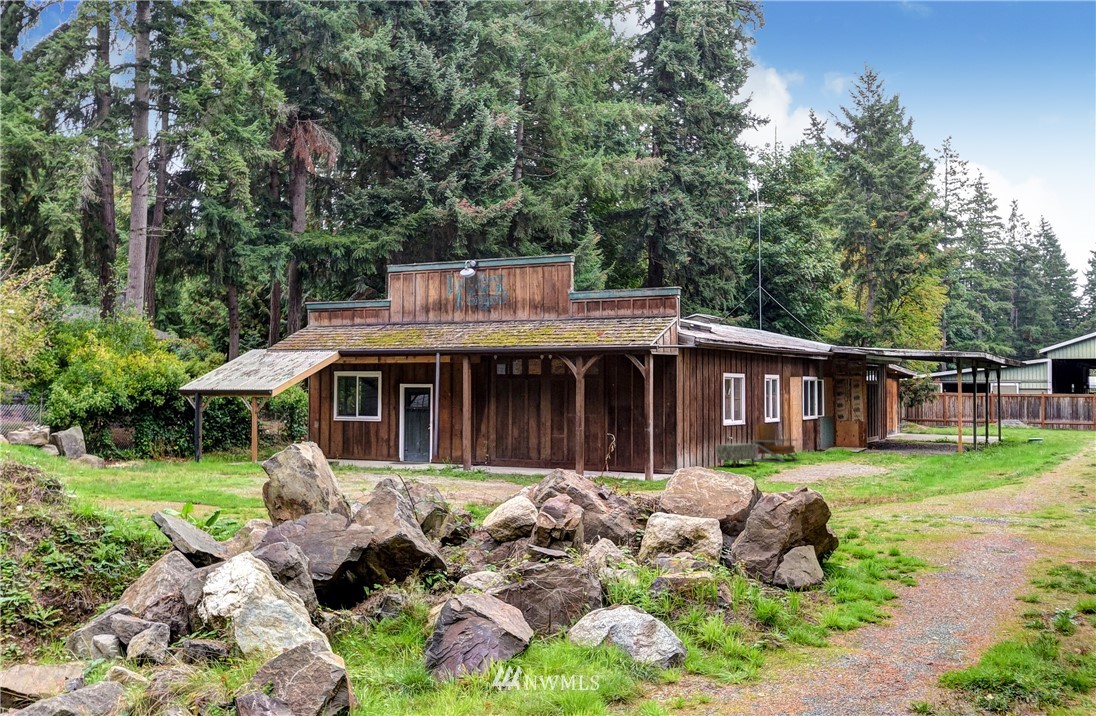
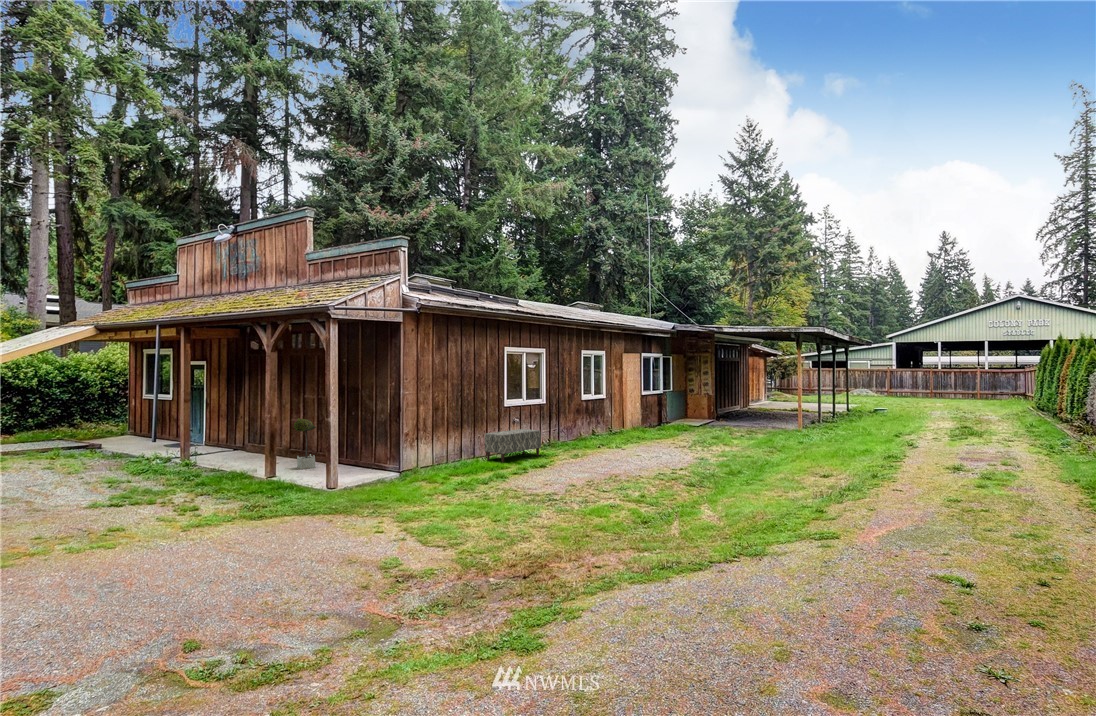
lounge chair: present [752,424,797,462] -> none [551,404,607,450]
potted tree: none [574,430,592,471] -> present [294,418,316,469]

